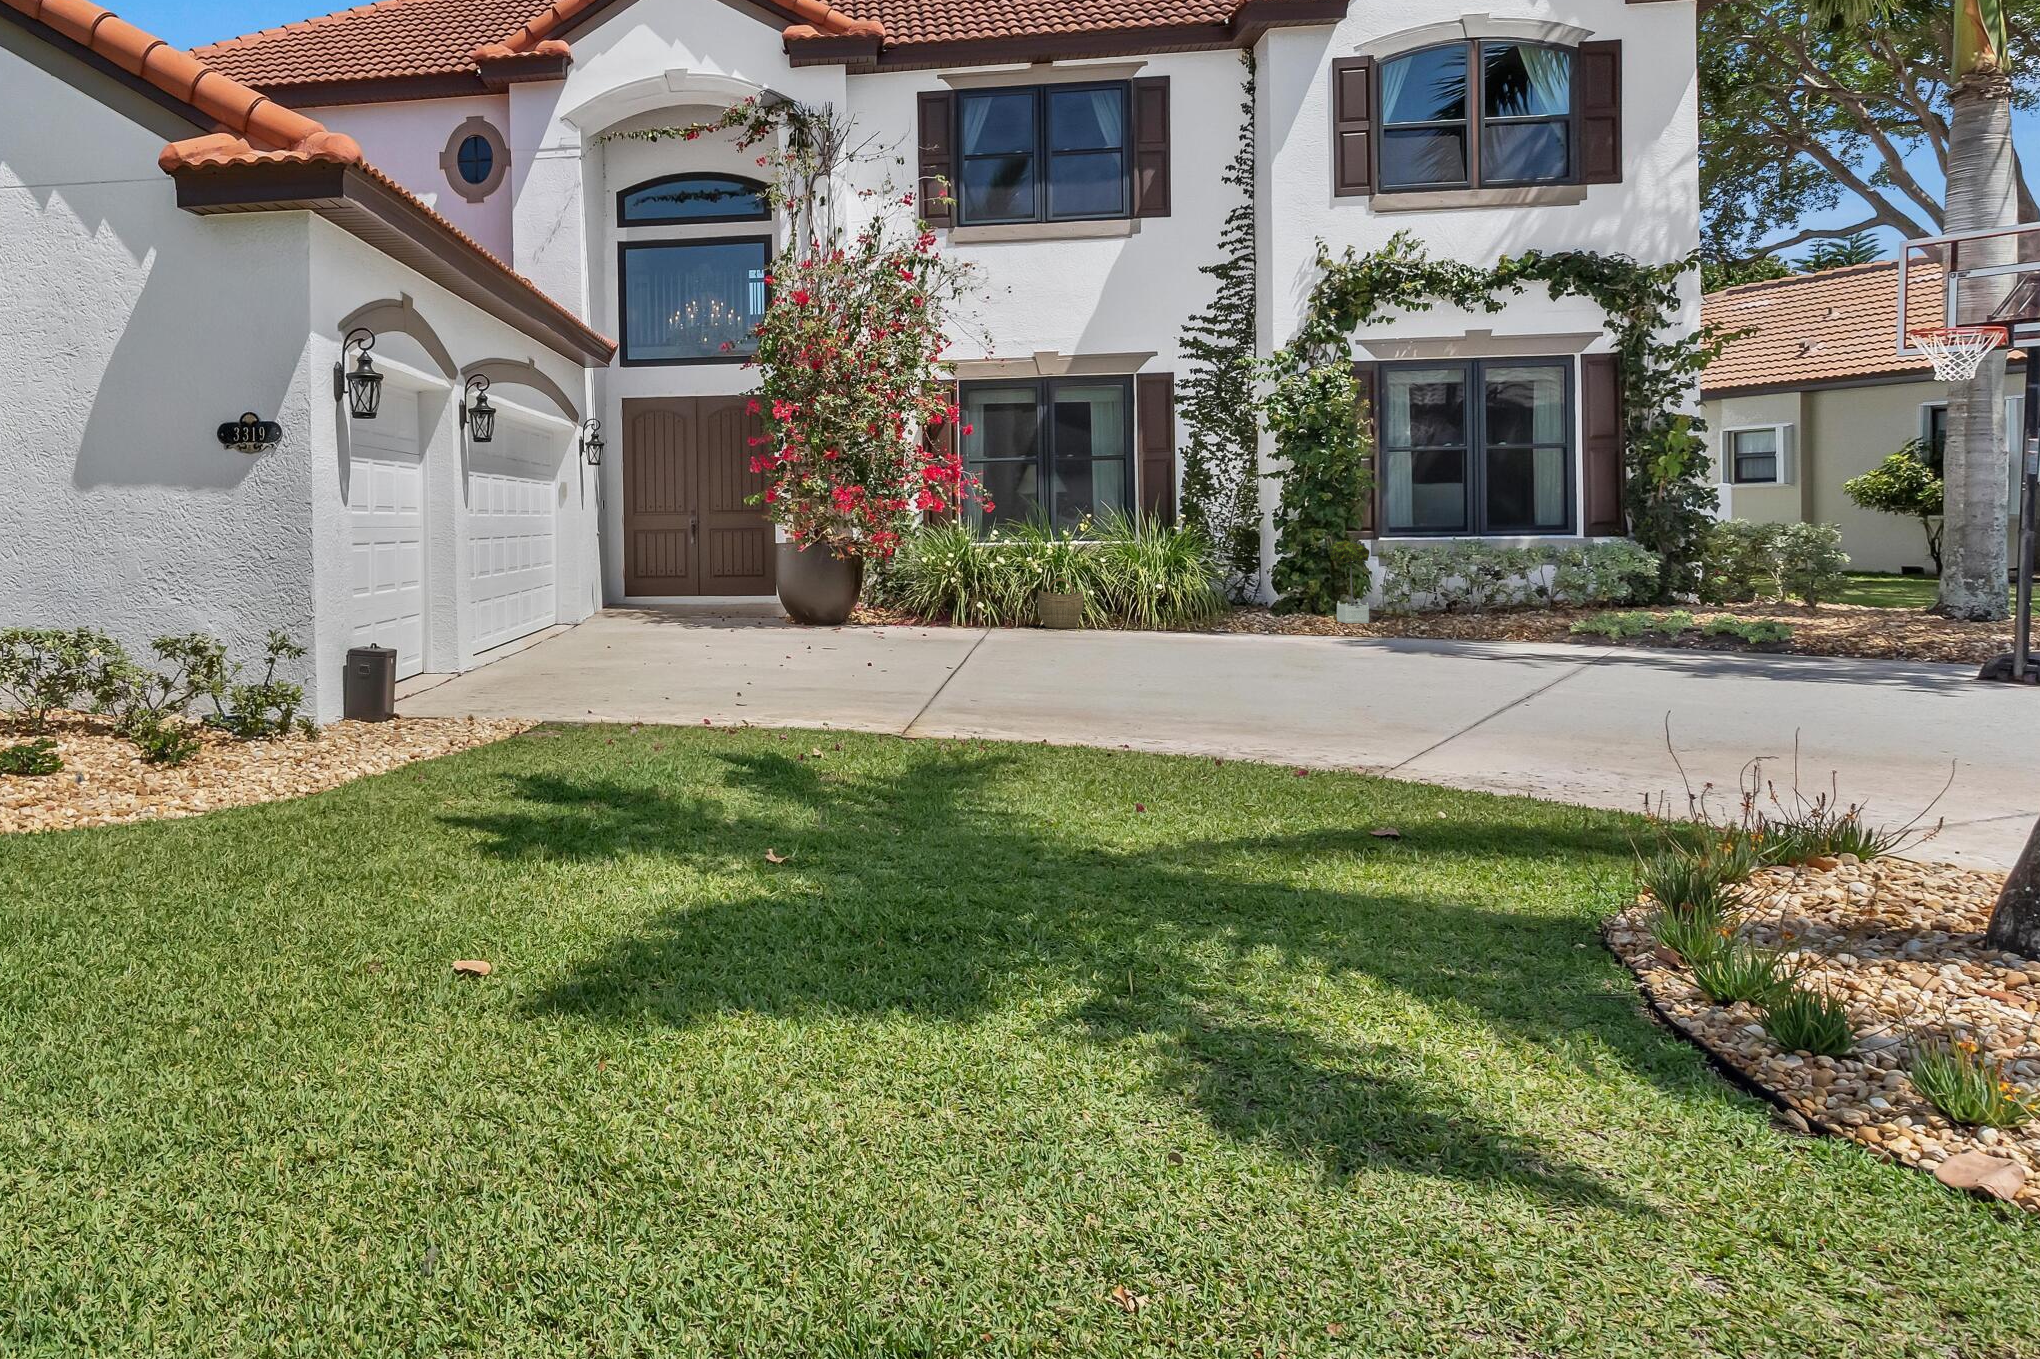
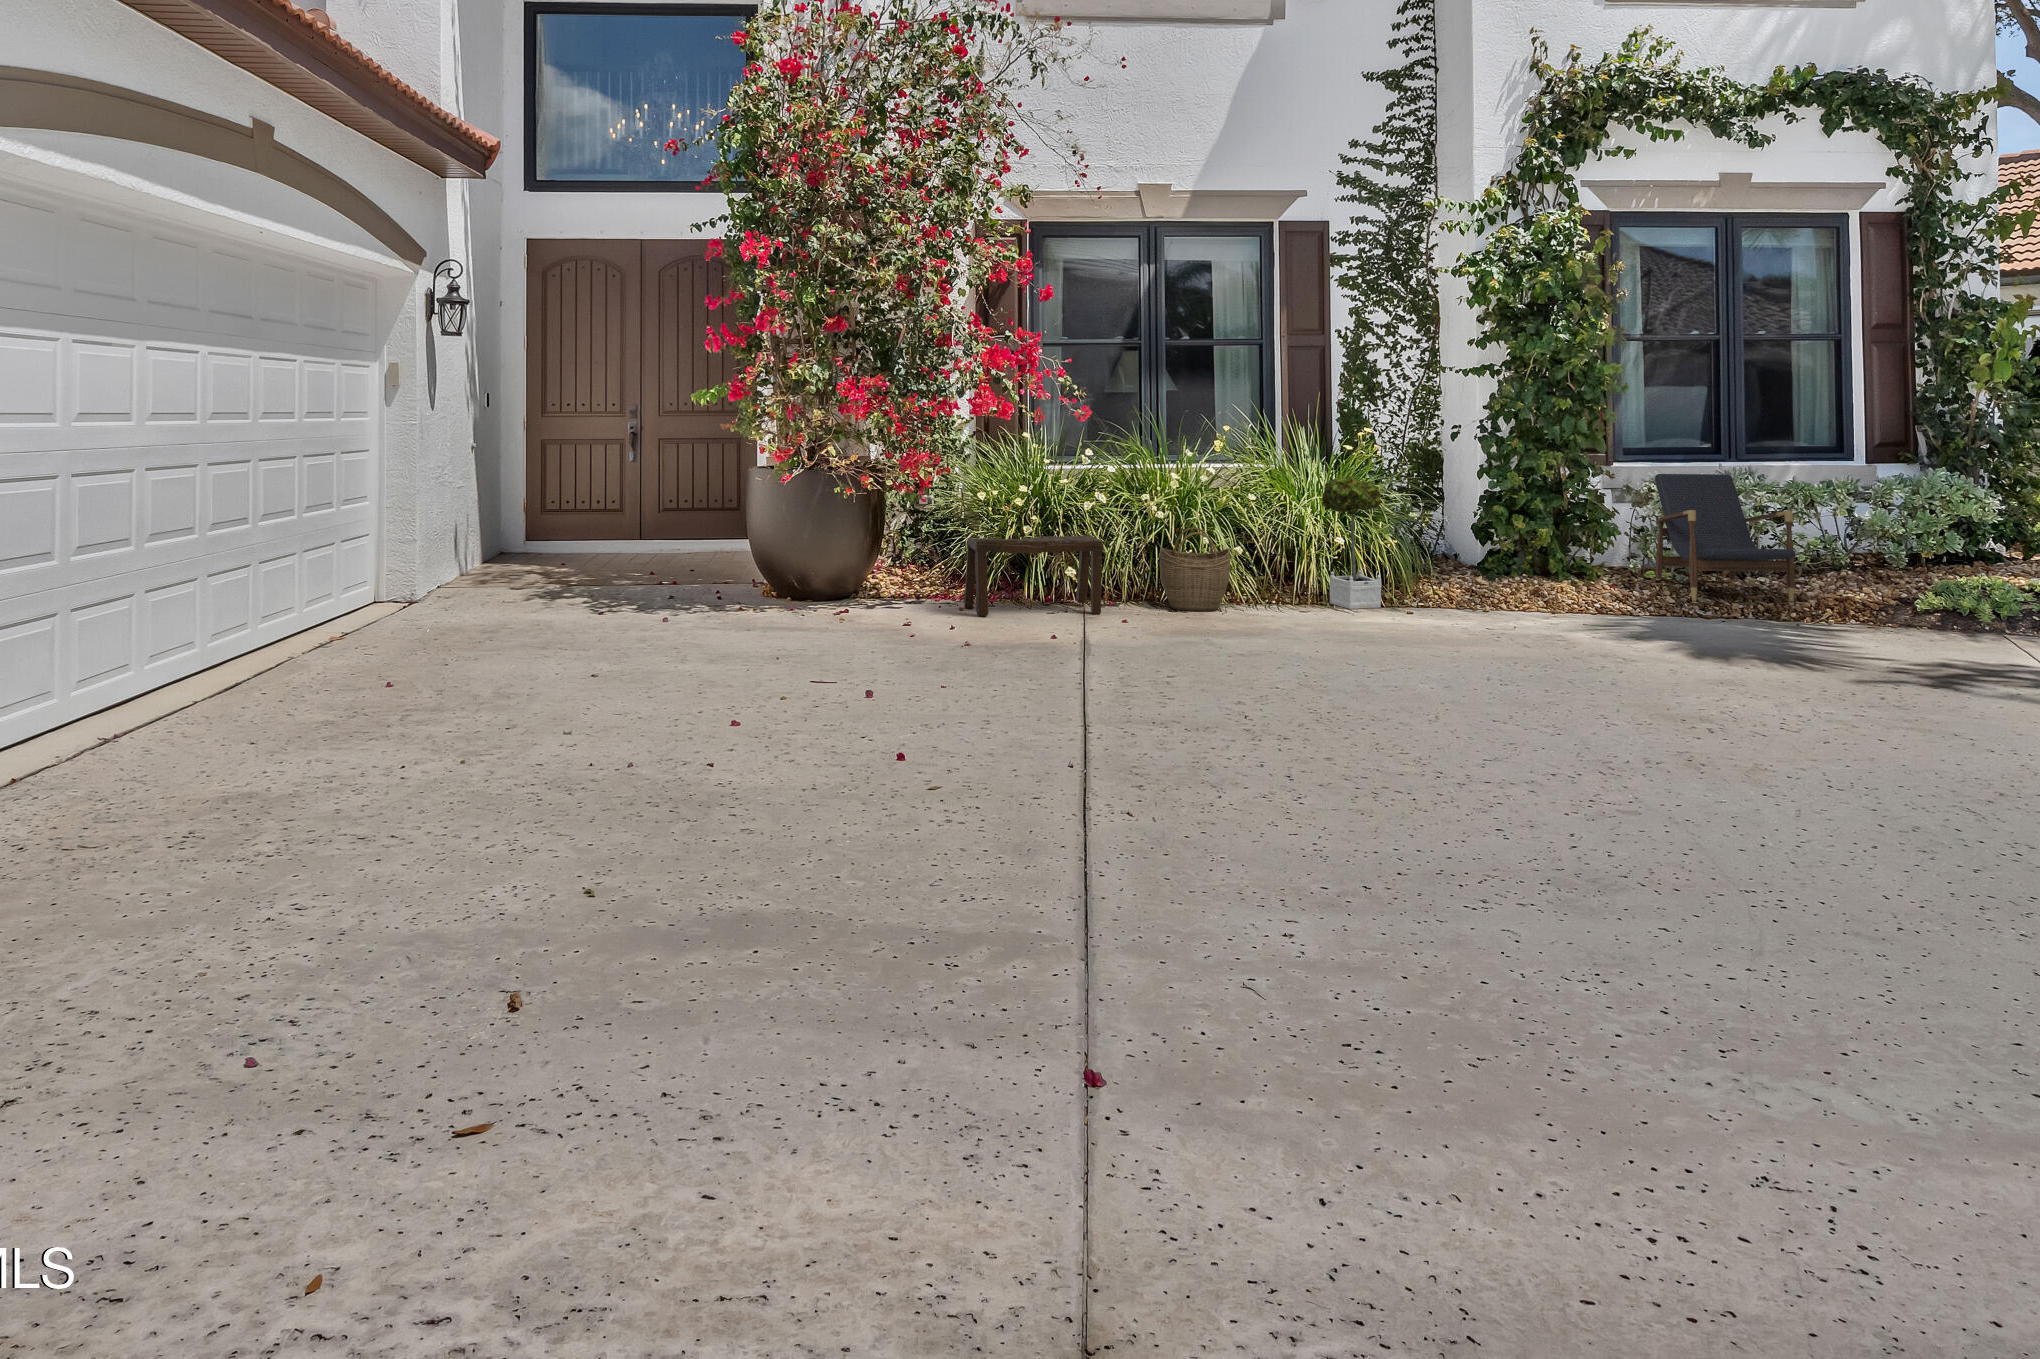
potted tree: present [1330,540,1370,623] -> present [1321,476,1382,609]
lounge chair: none [1402,544,1490,628] -> present [1655,474,1796,601]
bench: none [913,583,999,629] -> present [964,535,1104,616]

